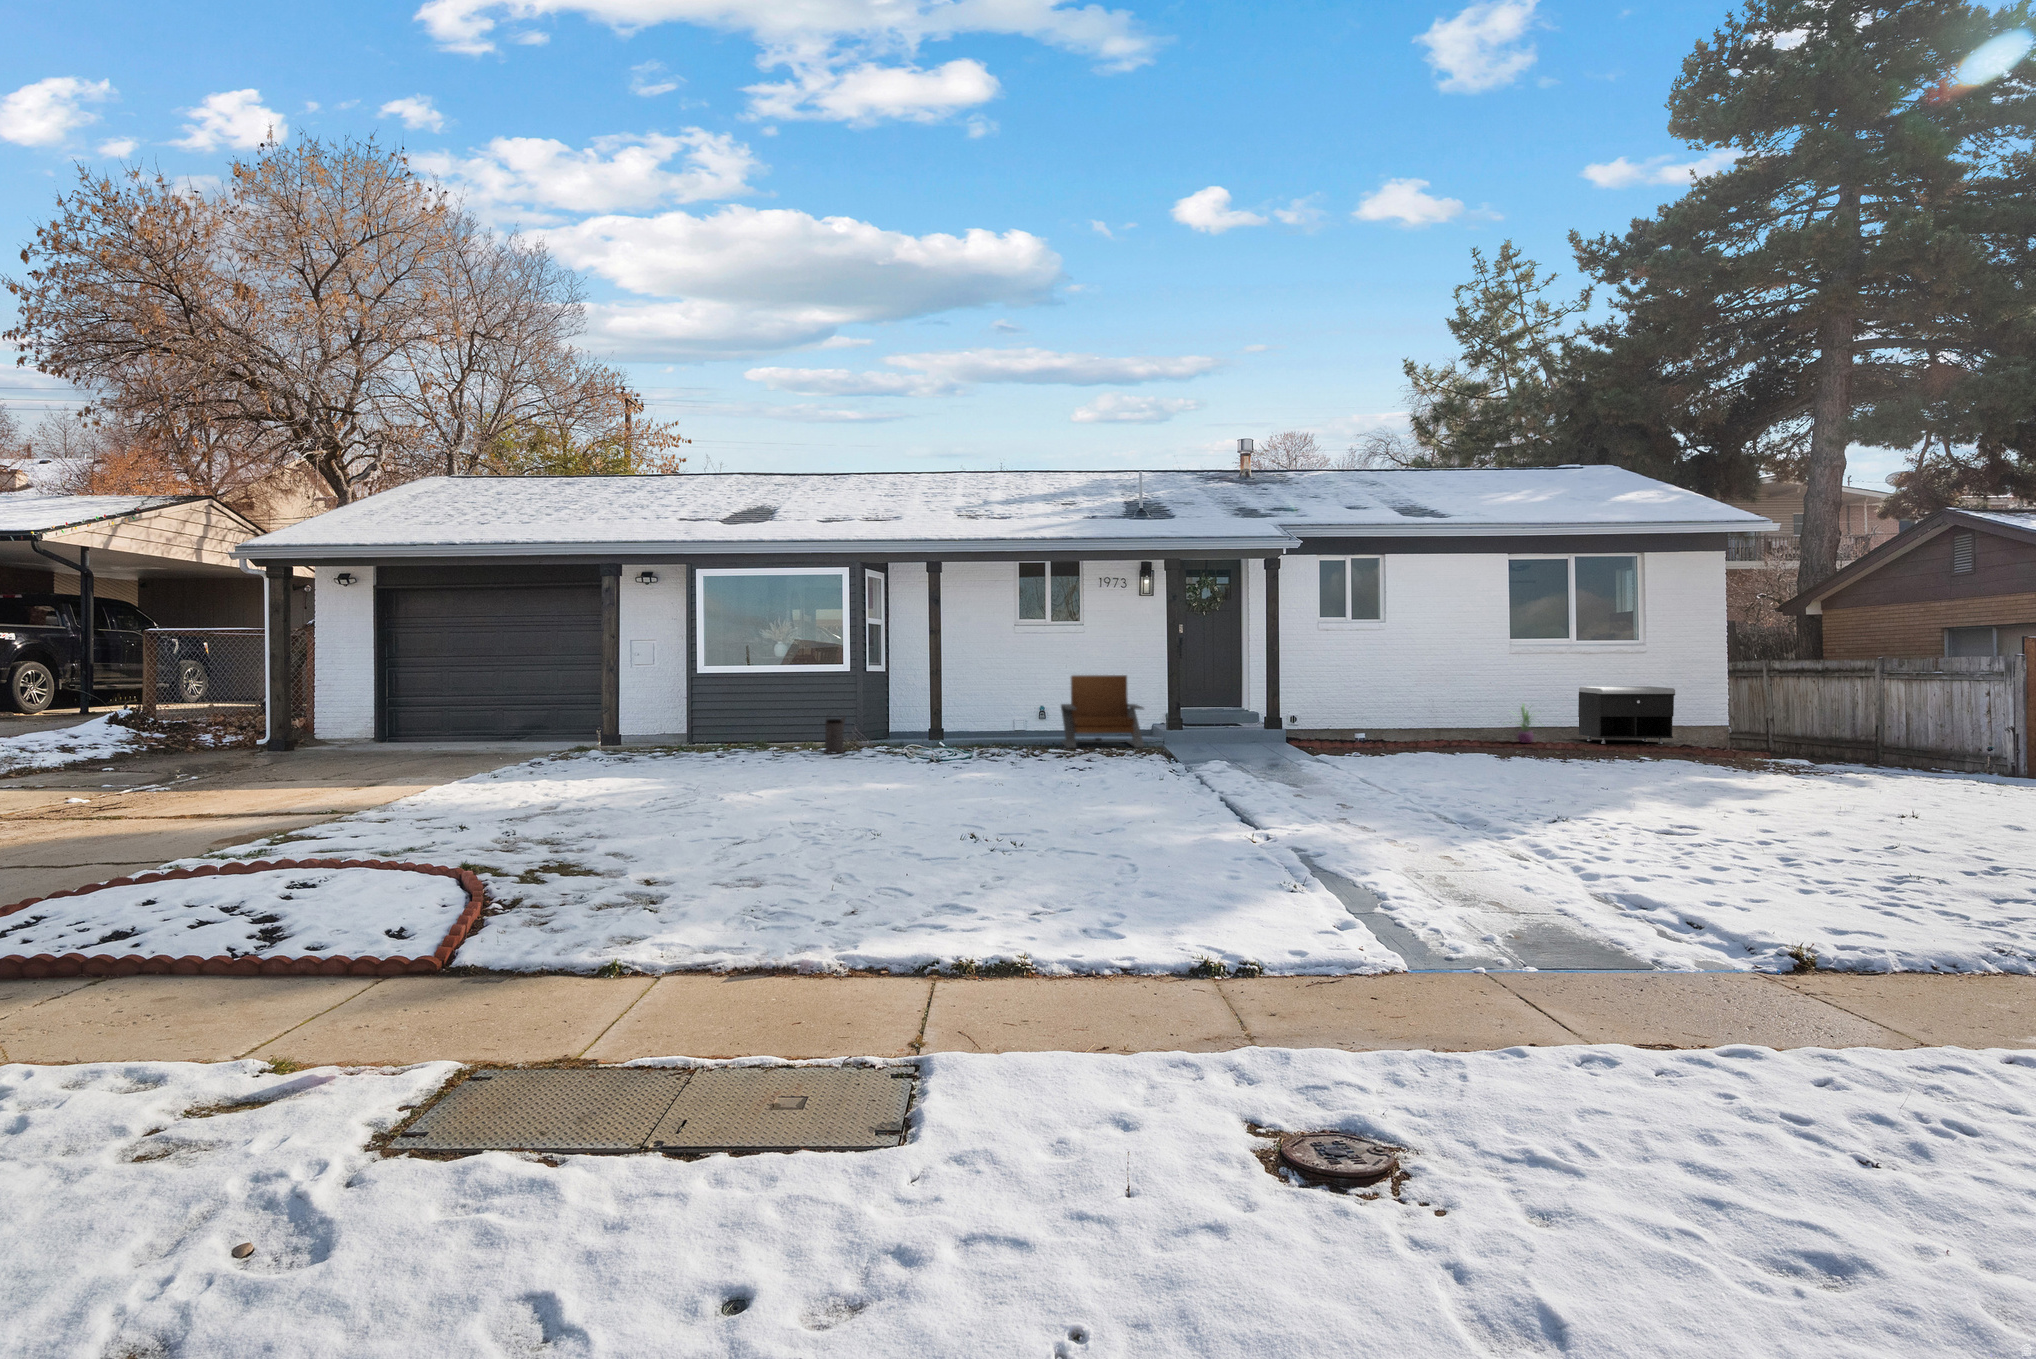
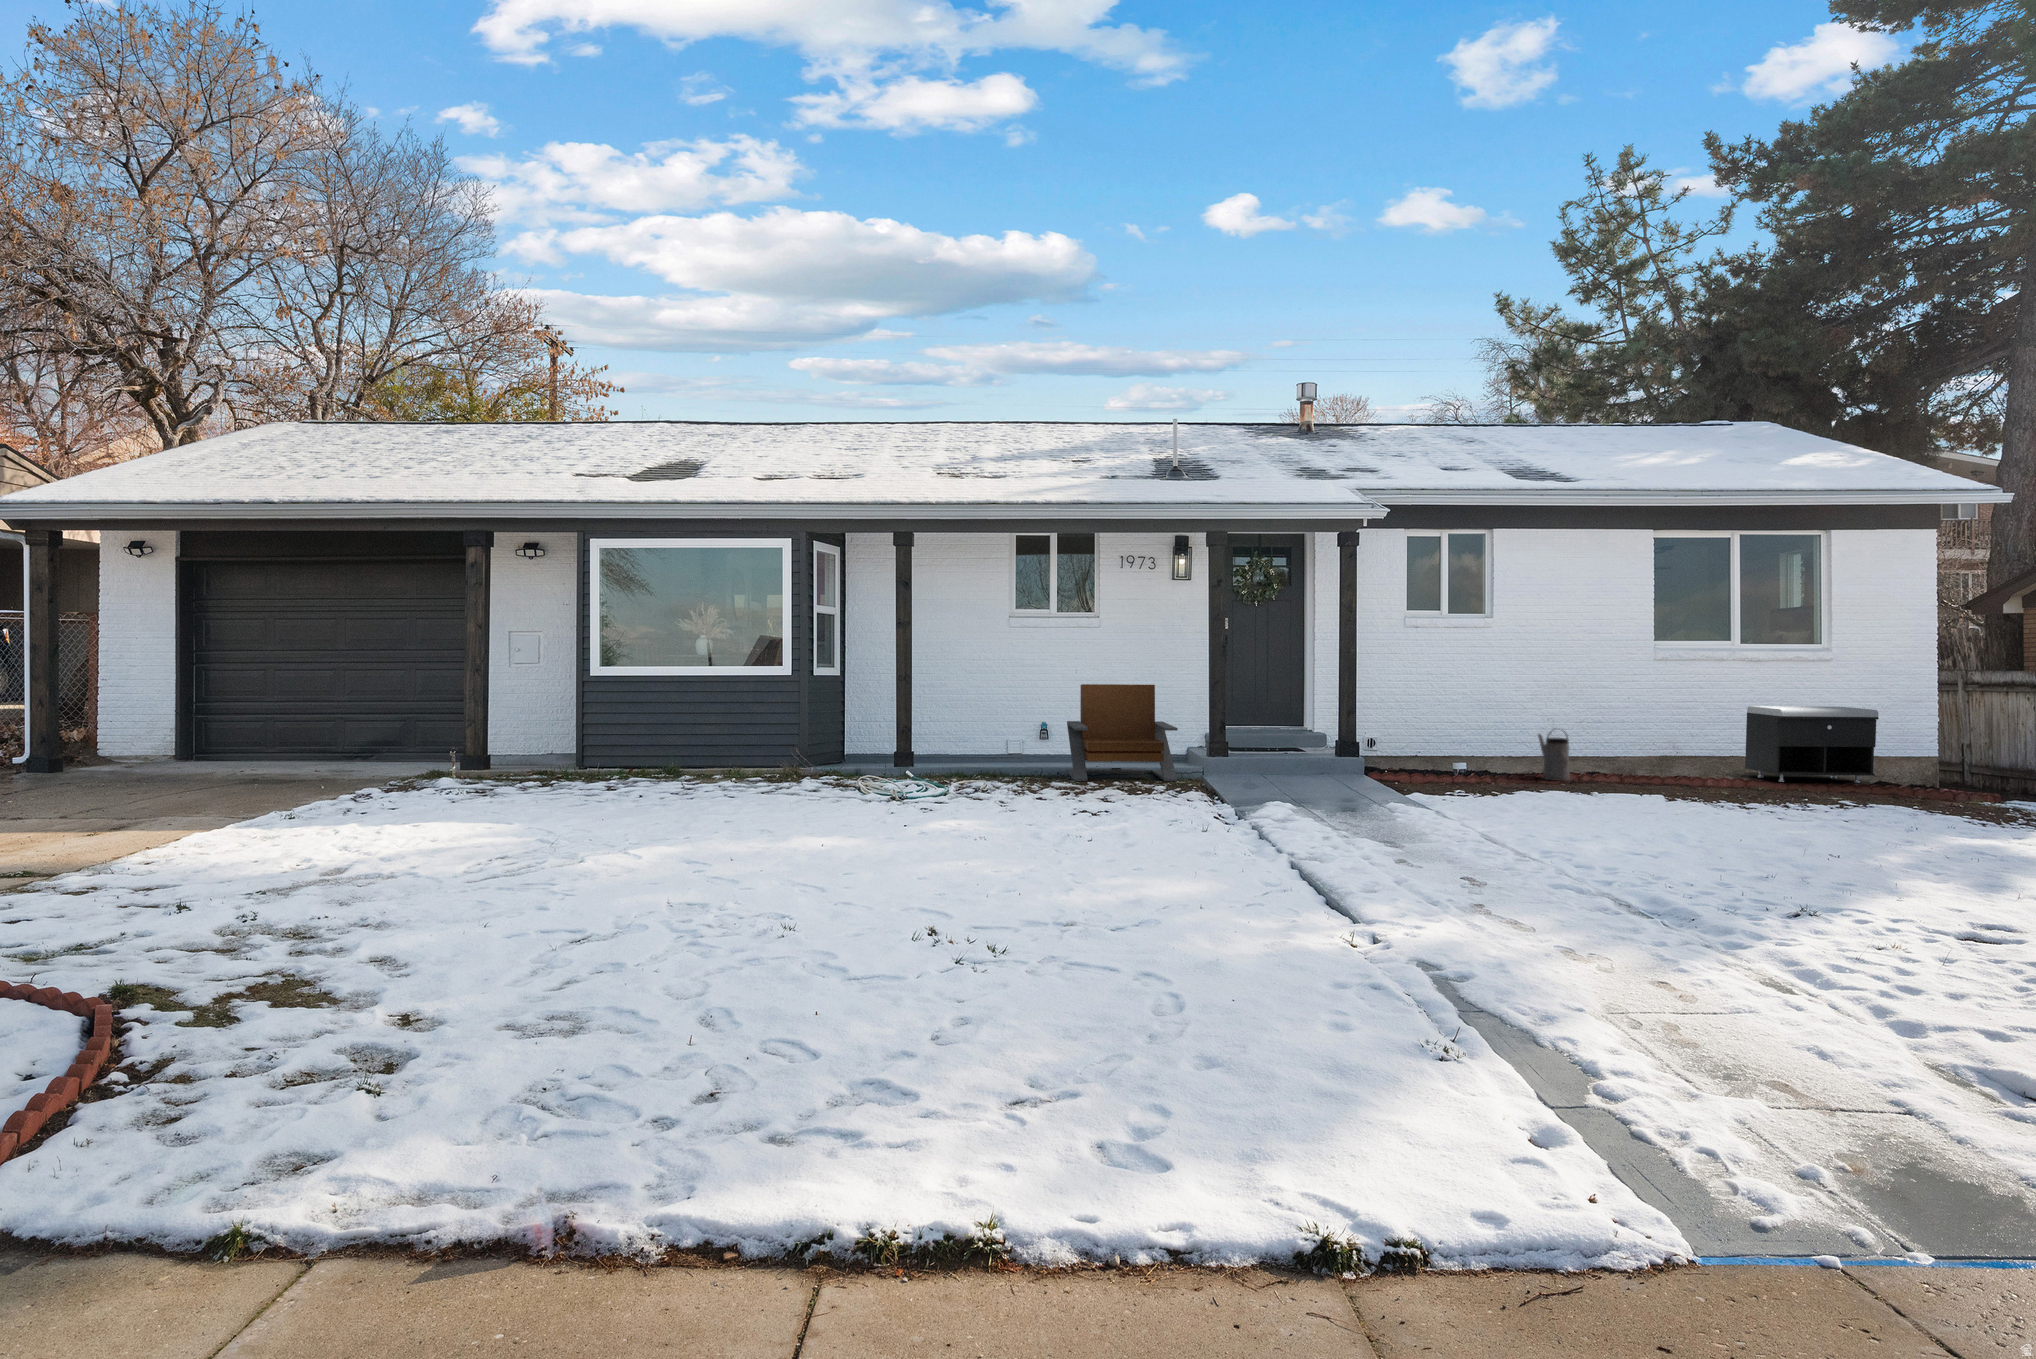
decorative plant: present [1517,704,1534,743] -> none [1648,727,1707,780]
watering can: present [824,716,846,754] -> present [1538,728,1570,781]

